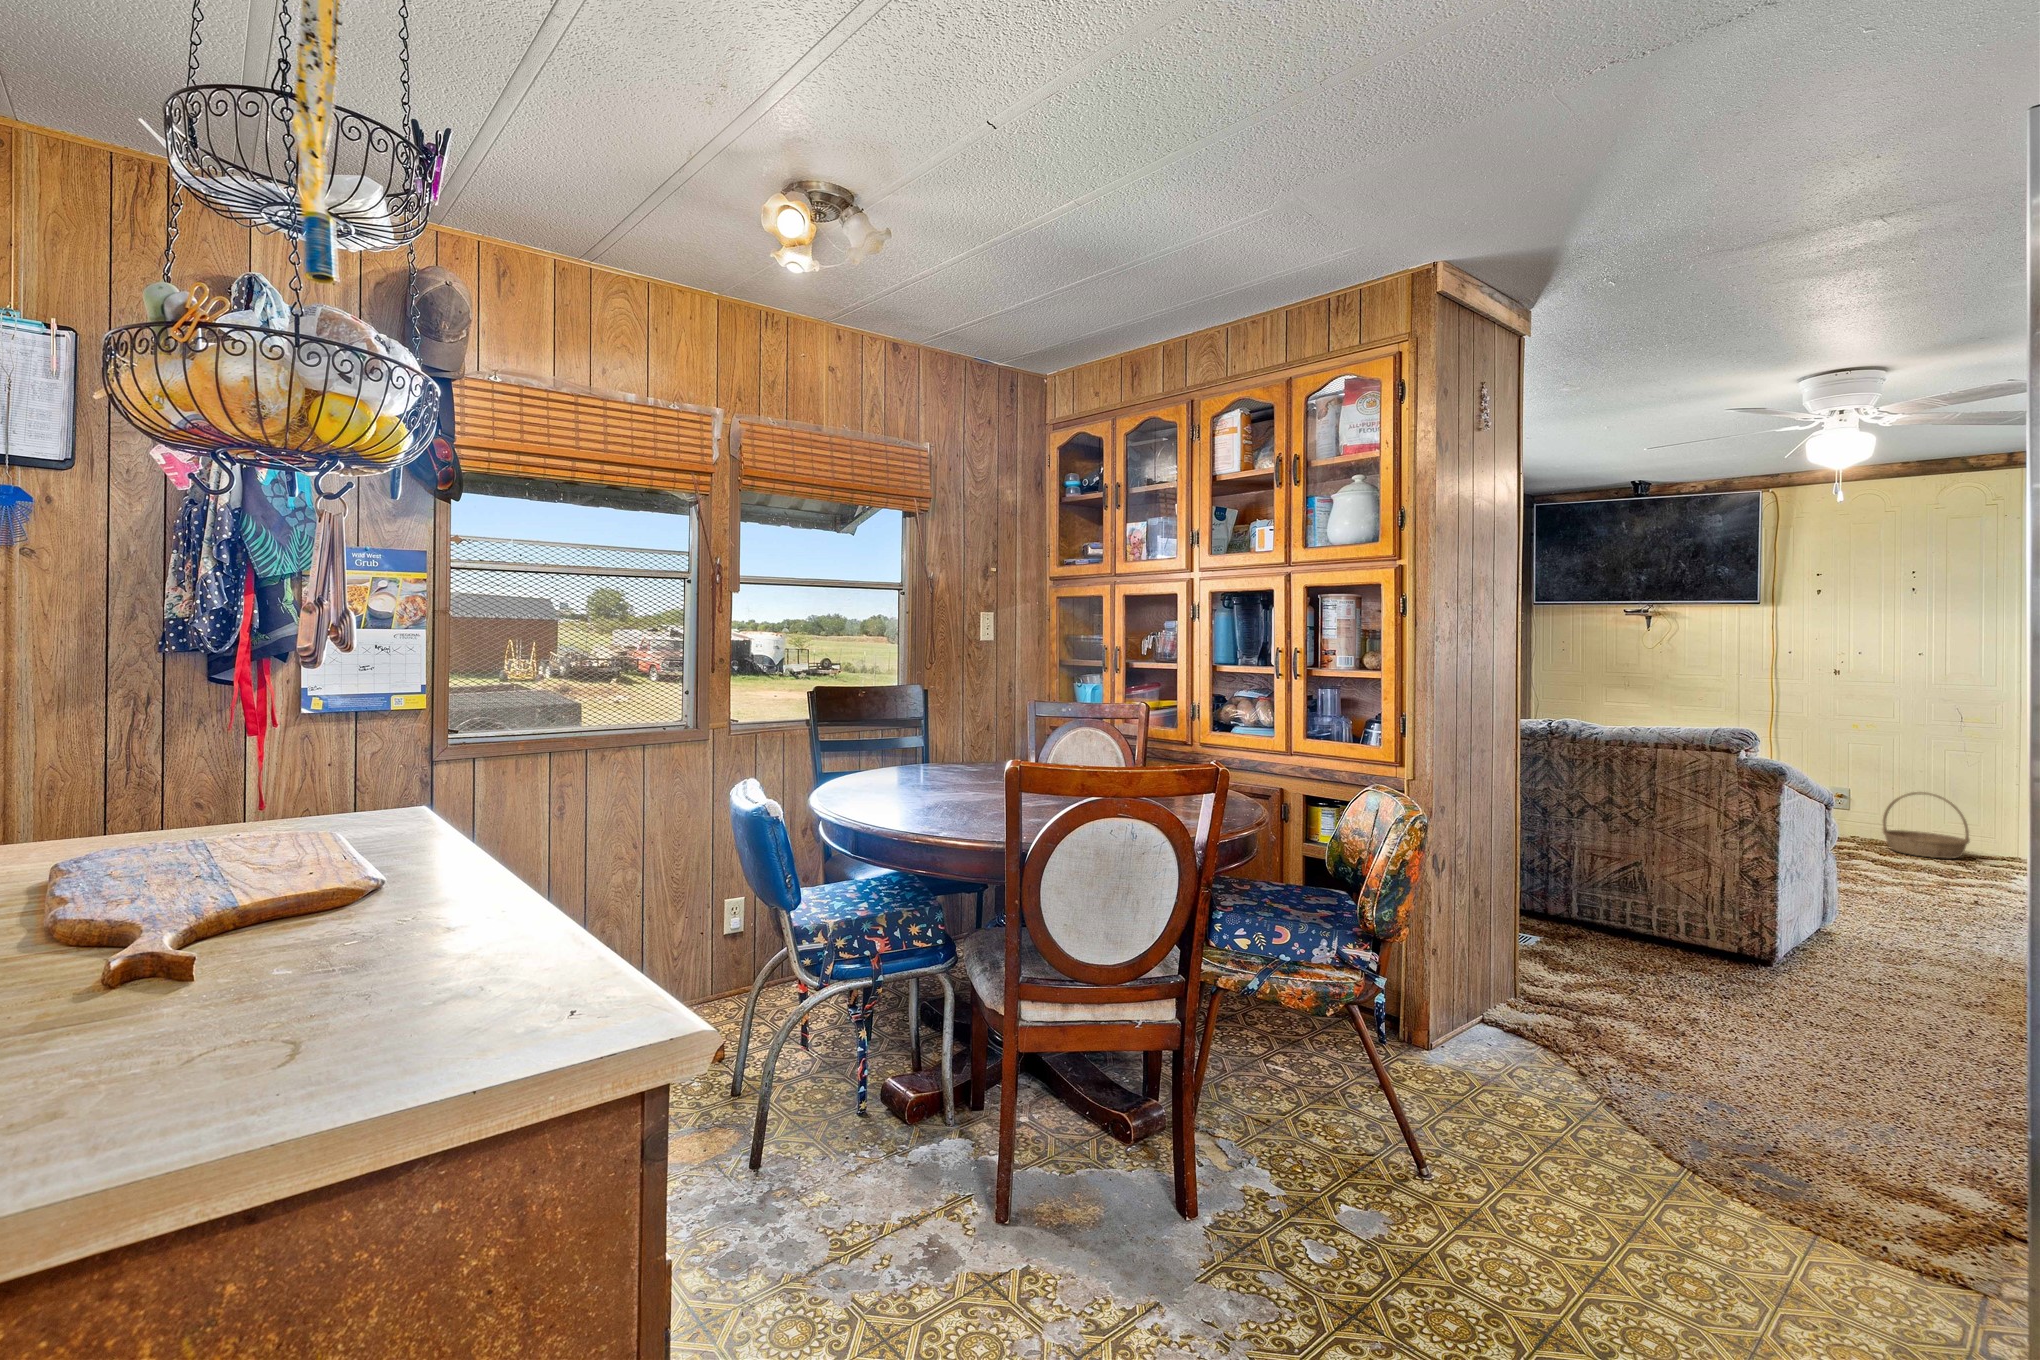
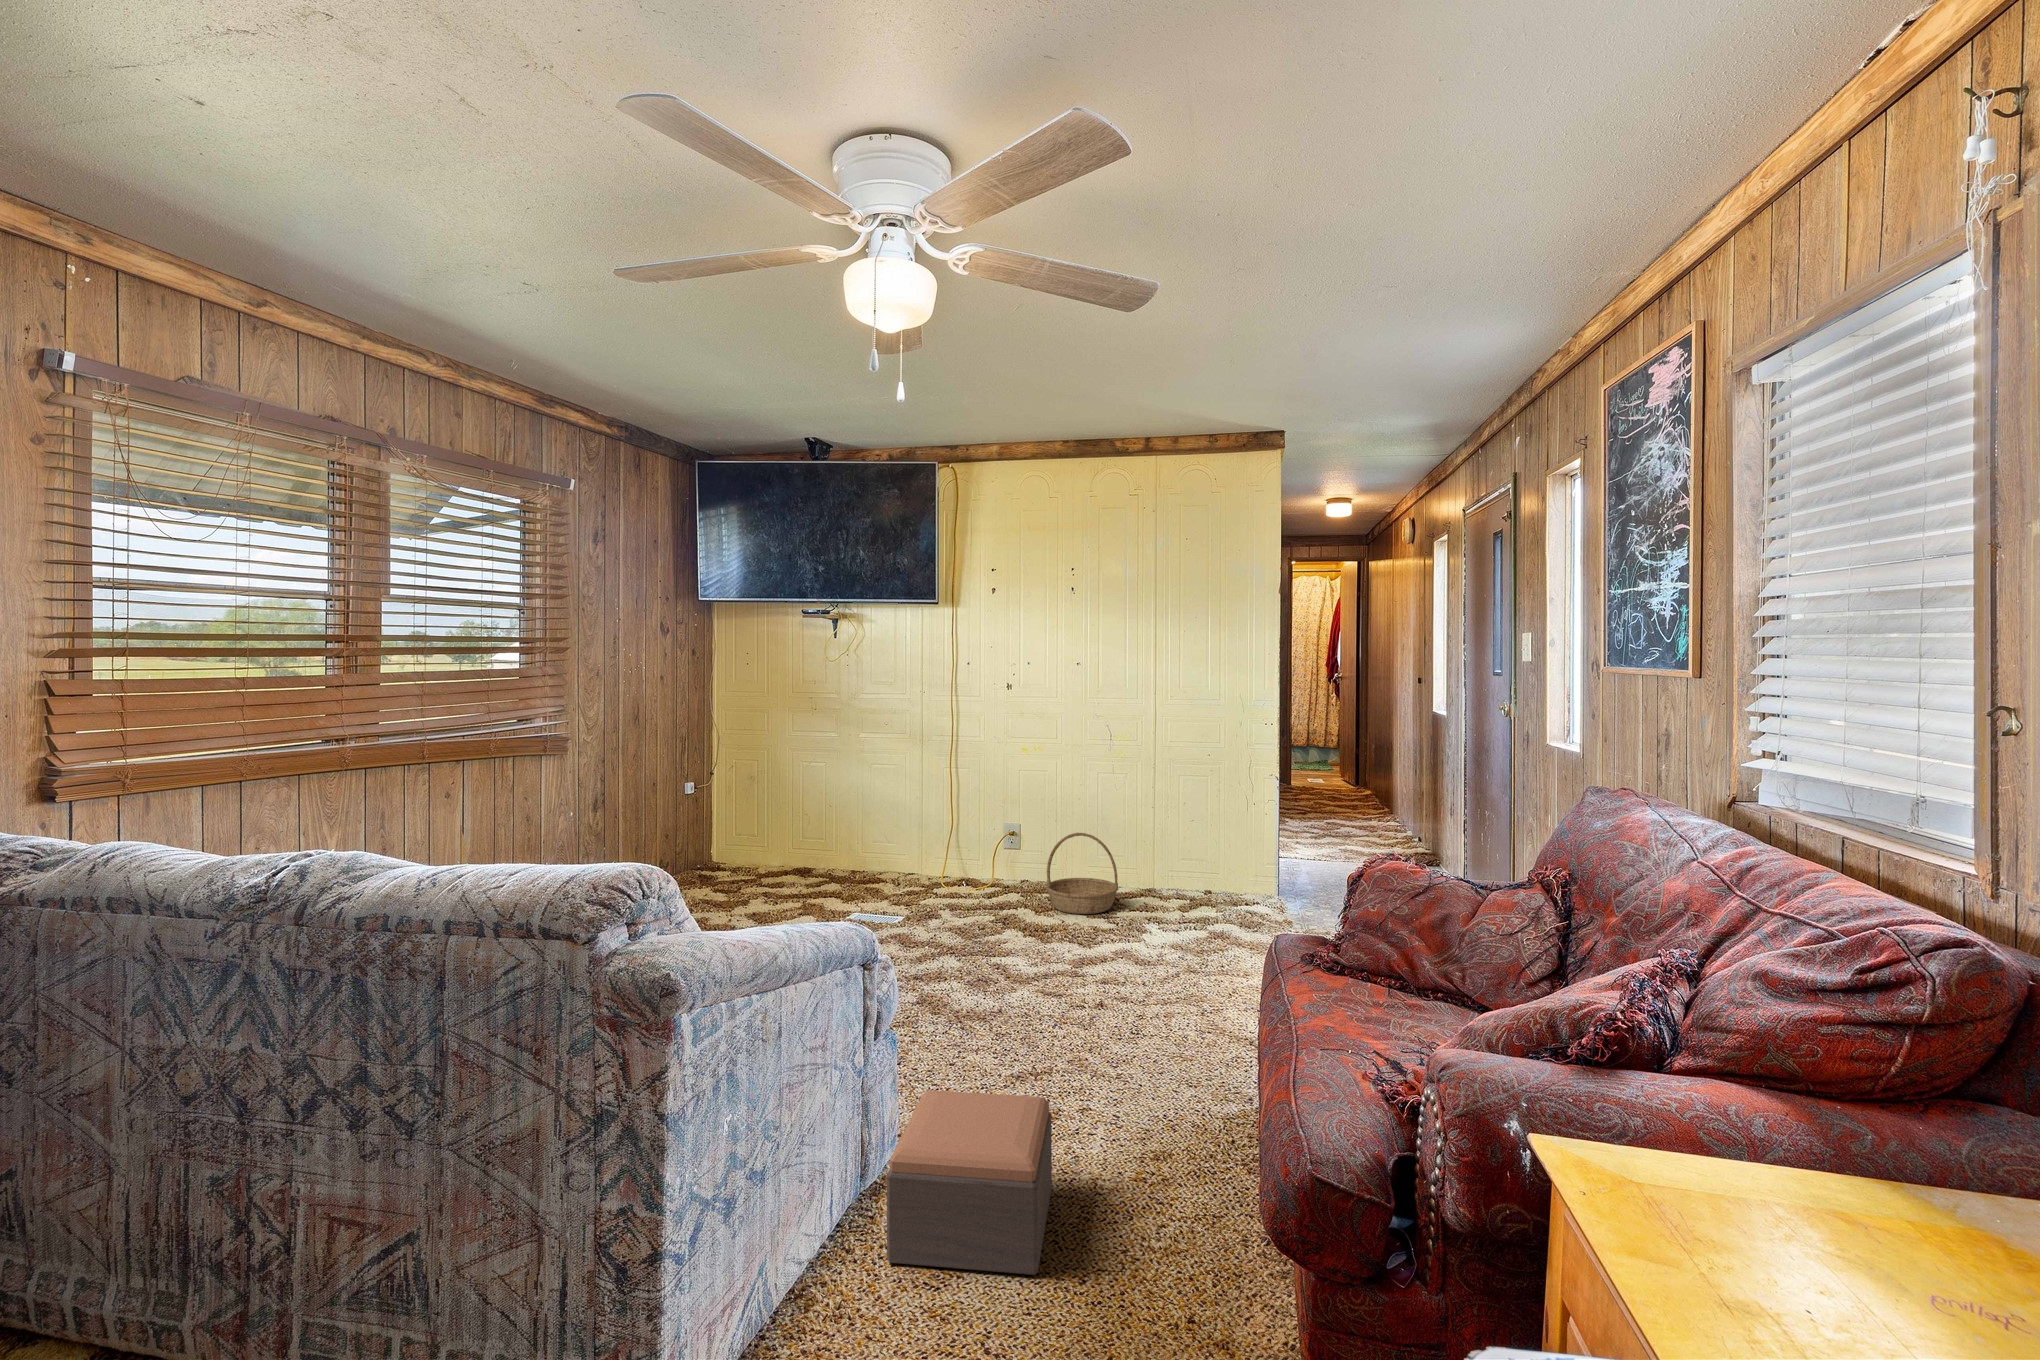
footstool: none [1848,886,1961,972] -> present [887,1090,1052,1275]

